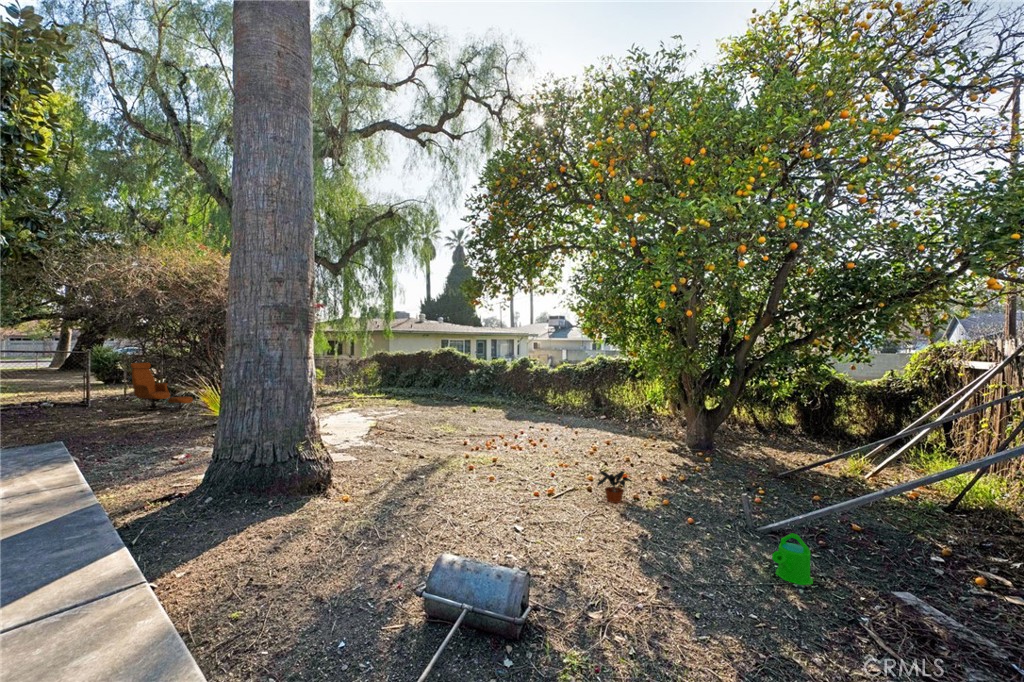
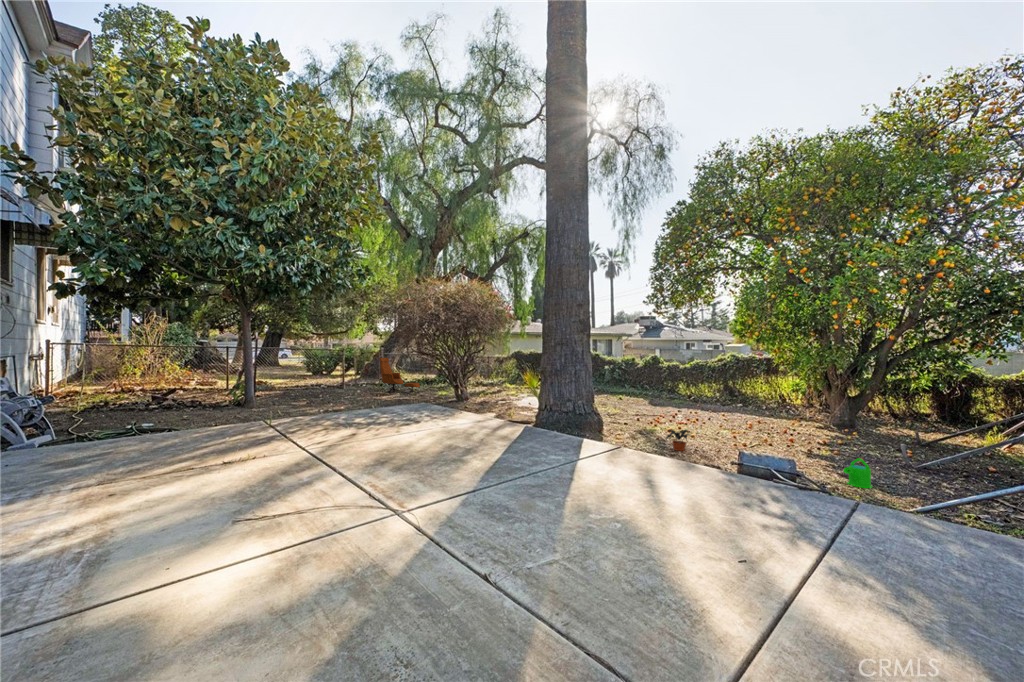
potted plant: present [597,471,631,503] -> present [667,429,691,451]
watering can: present [772,533,813,585] -> present [844,458,872,488]

